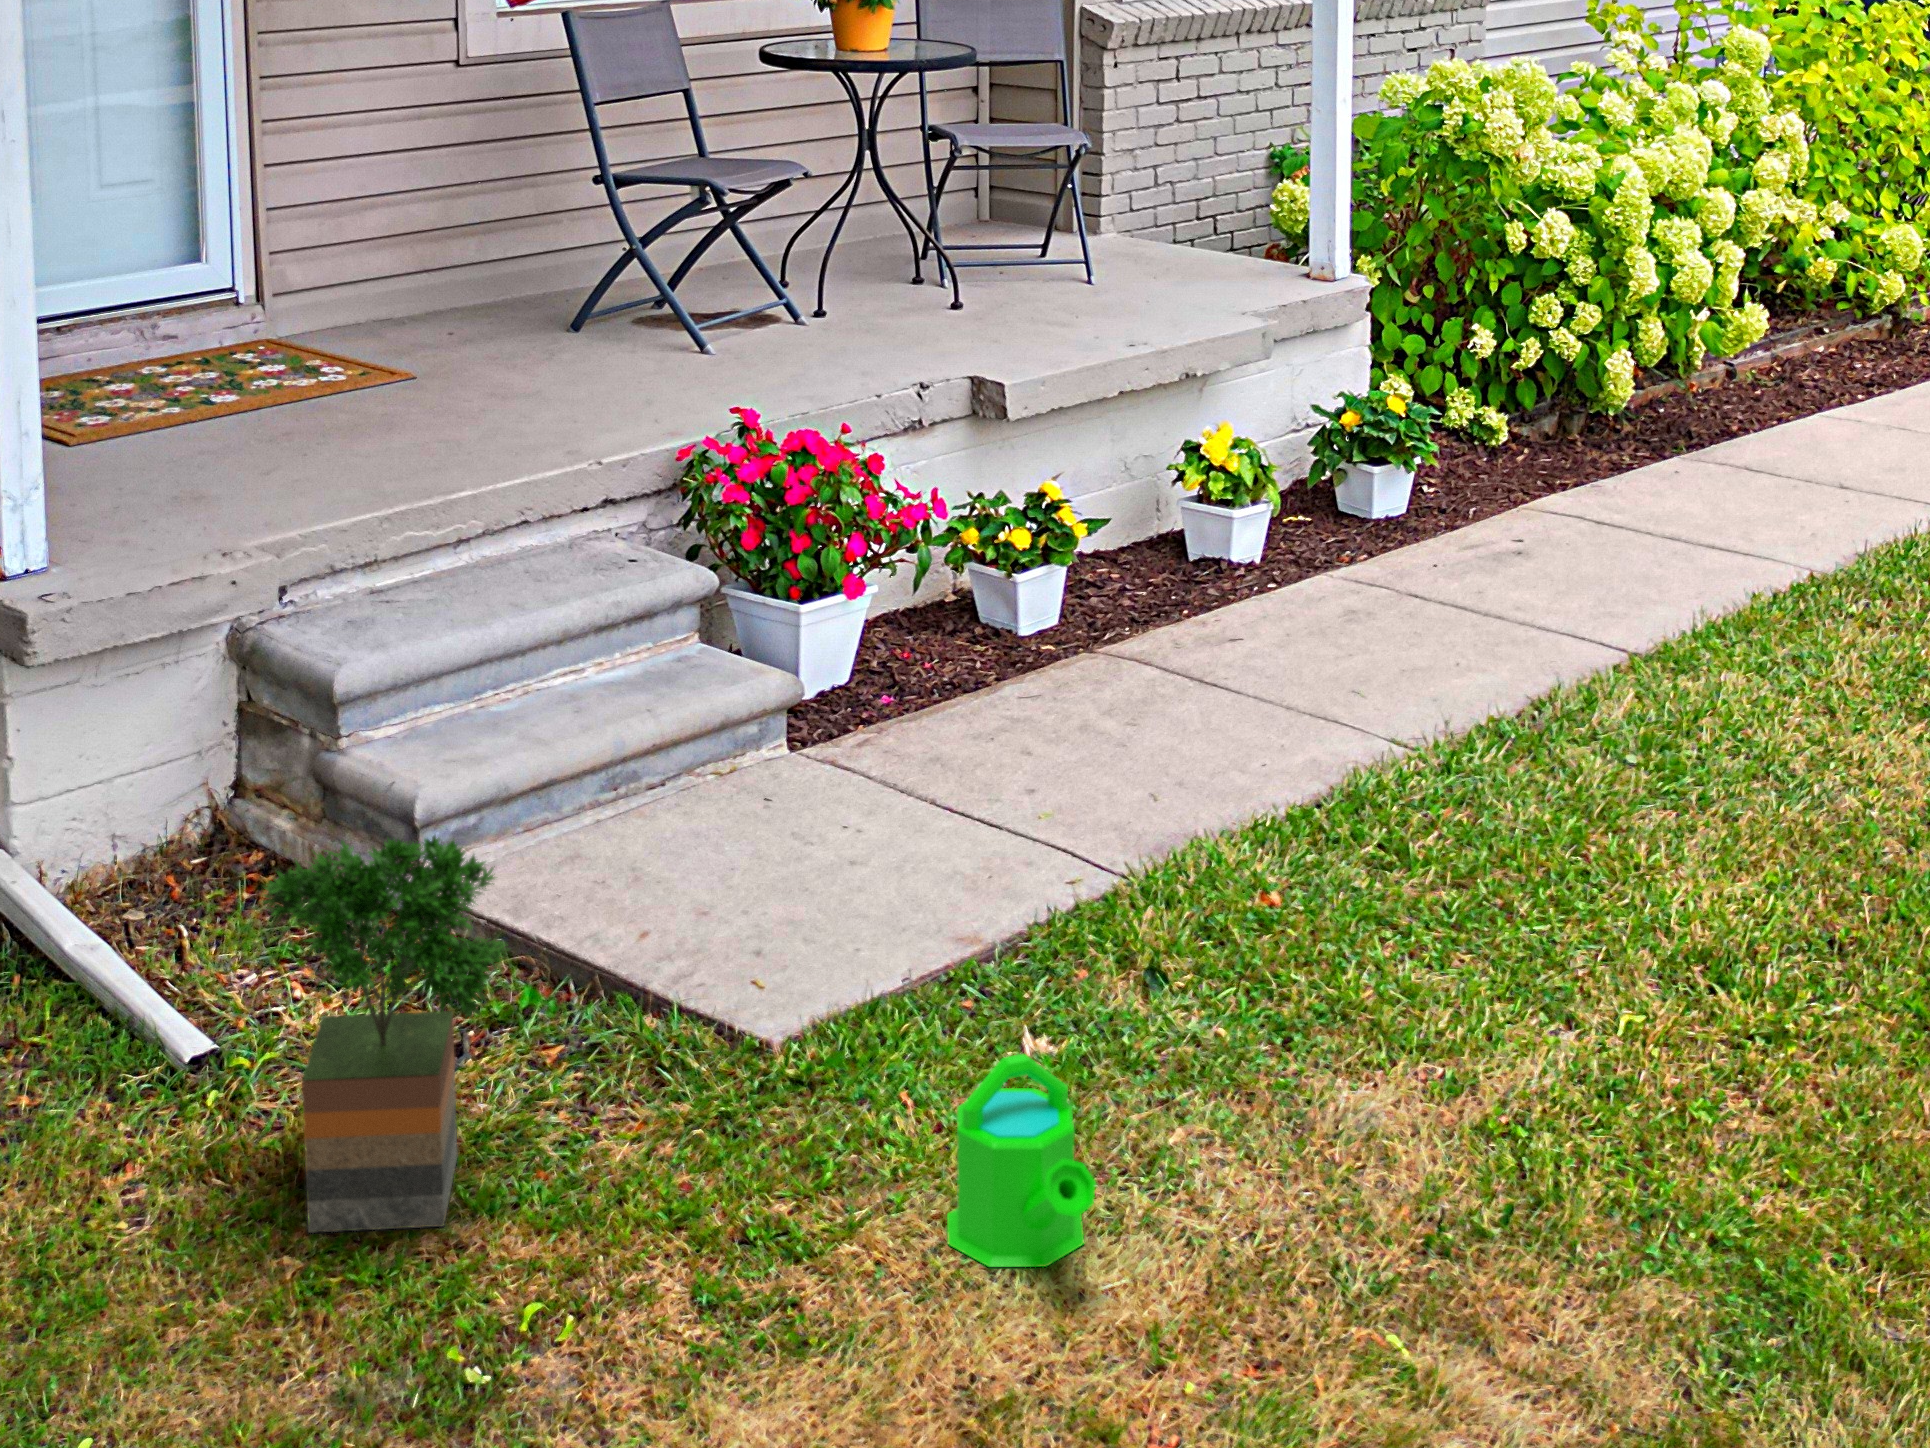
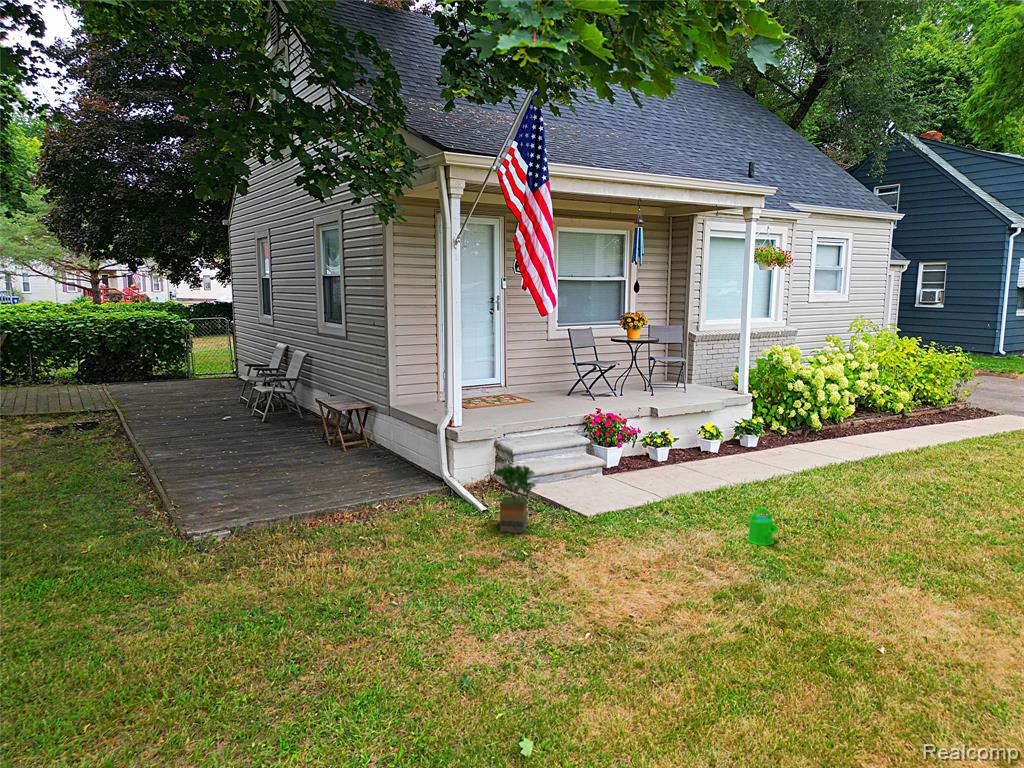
watering can: present [947,1054,1096,1267] -> present [747,508,778,545]

